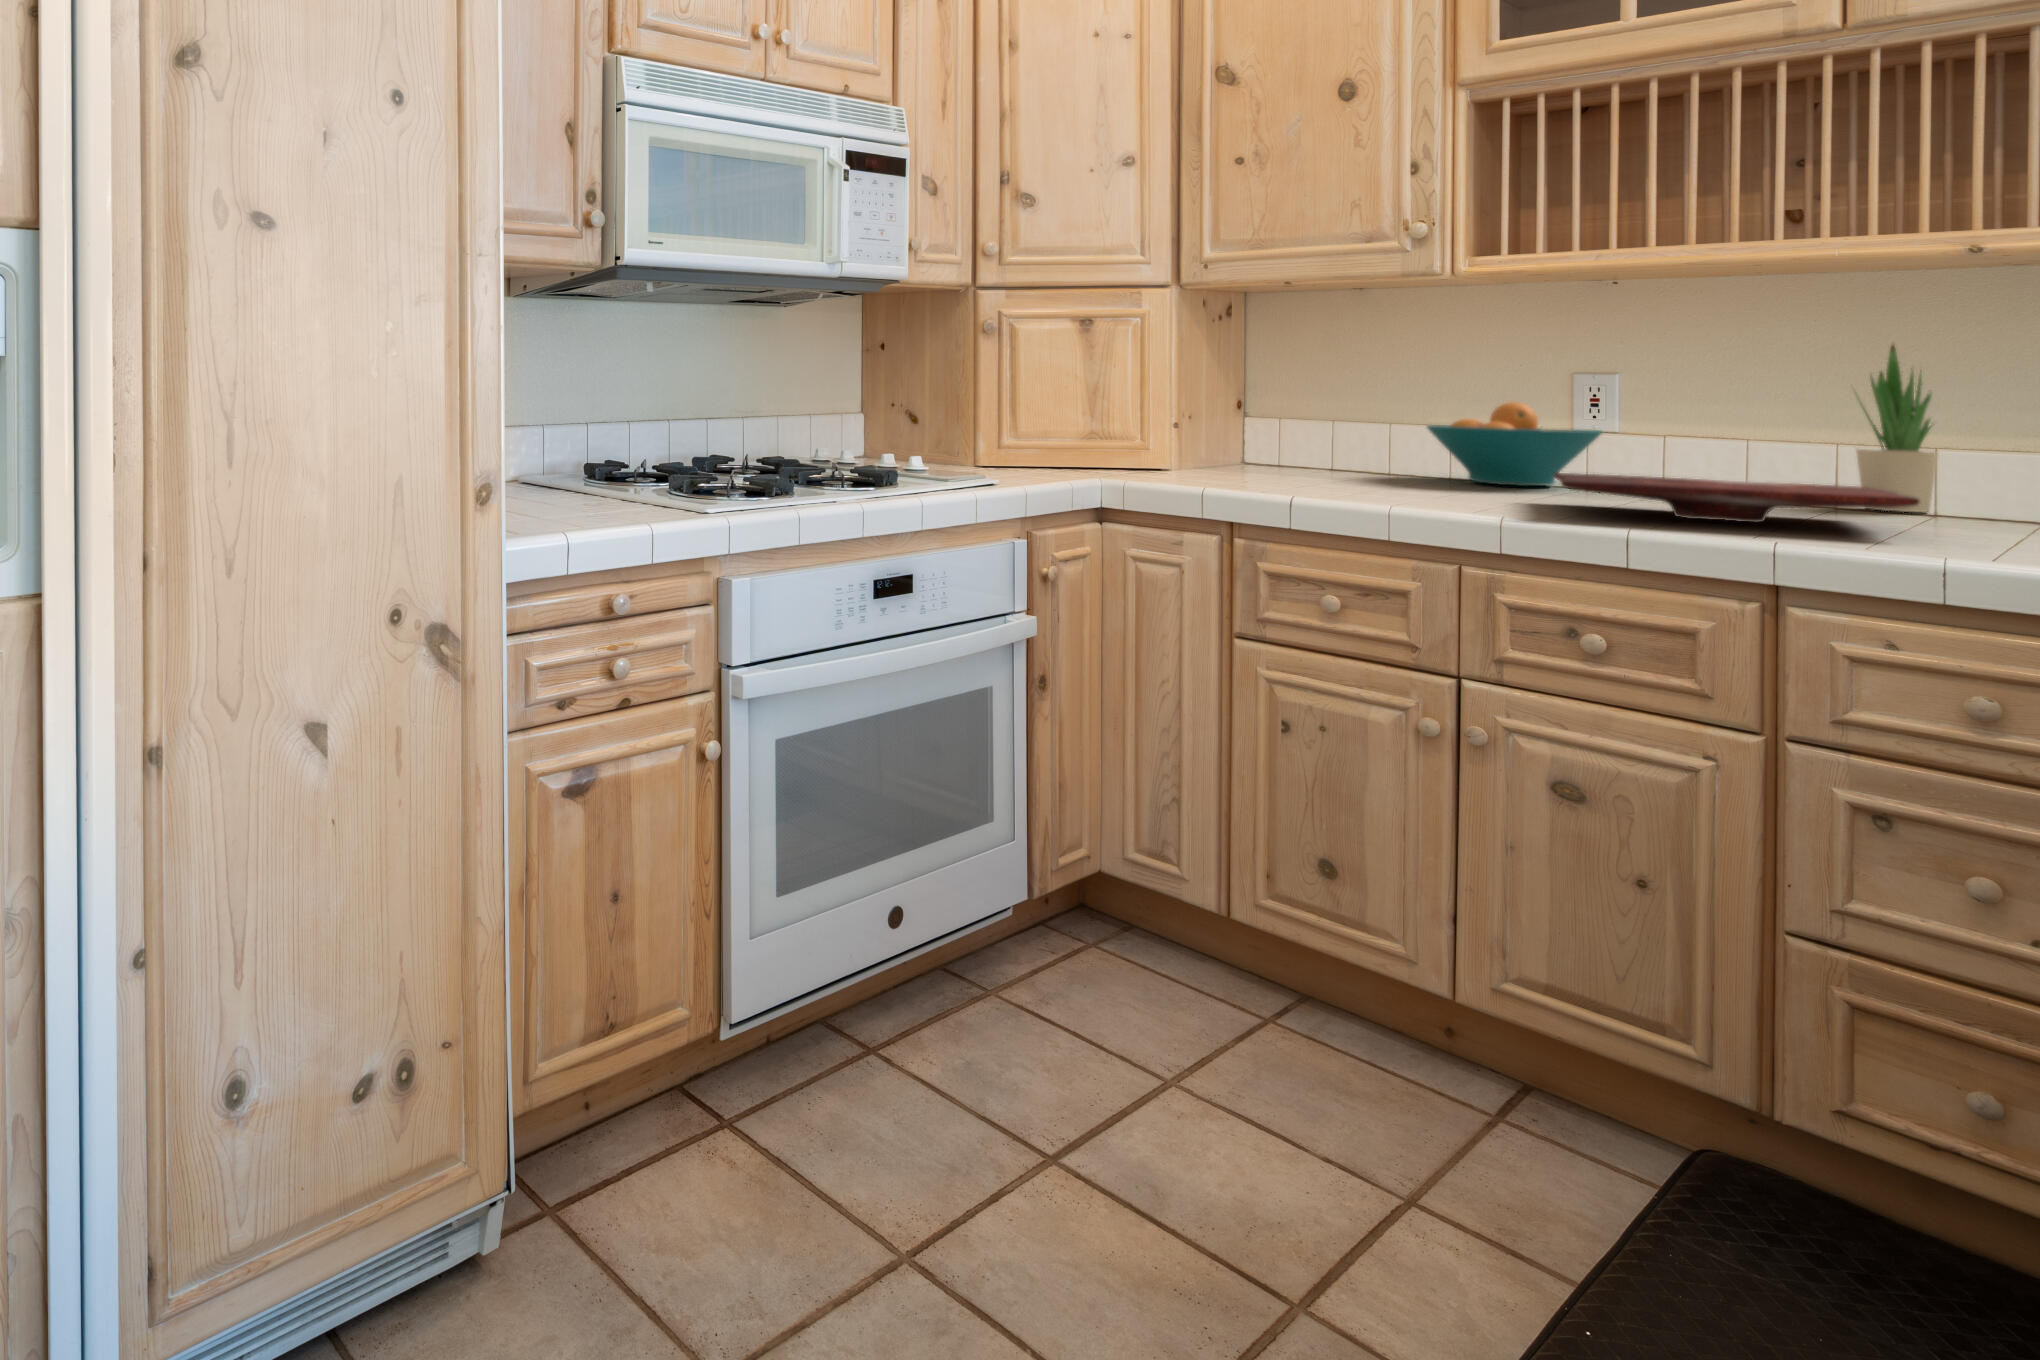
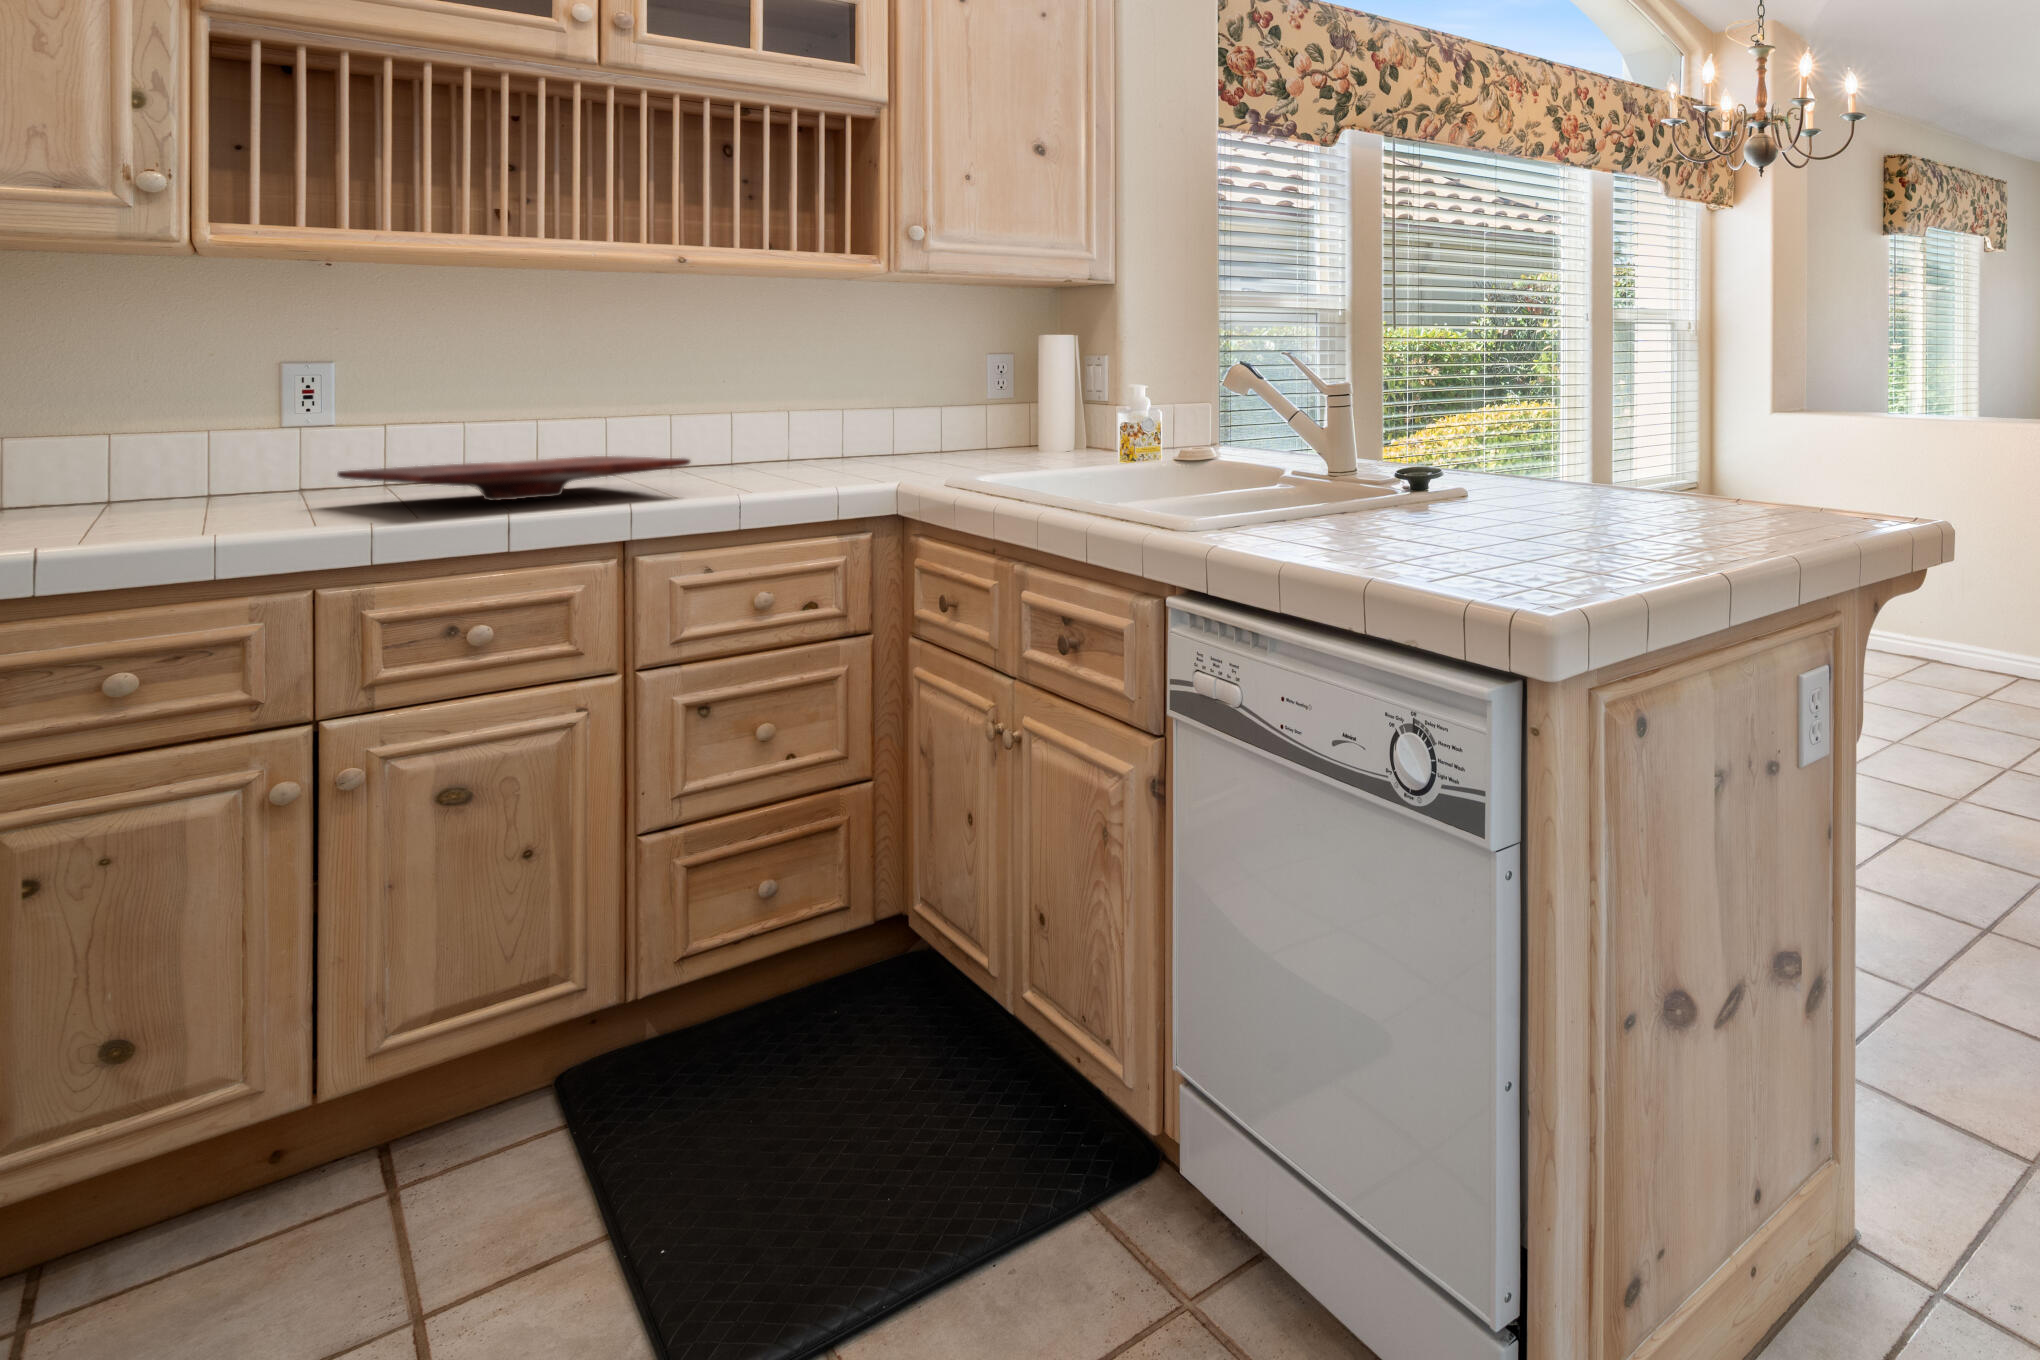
potted plant: present [1856,345,1938,512] -> none [551,332,617,476]
fruit bowl: present [1427,402,1602,486] -> none [88,396,323,496]

